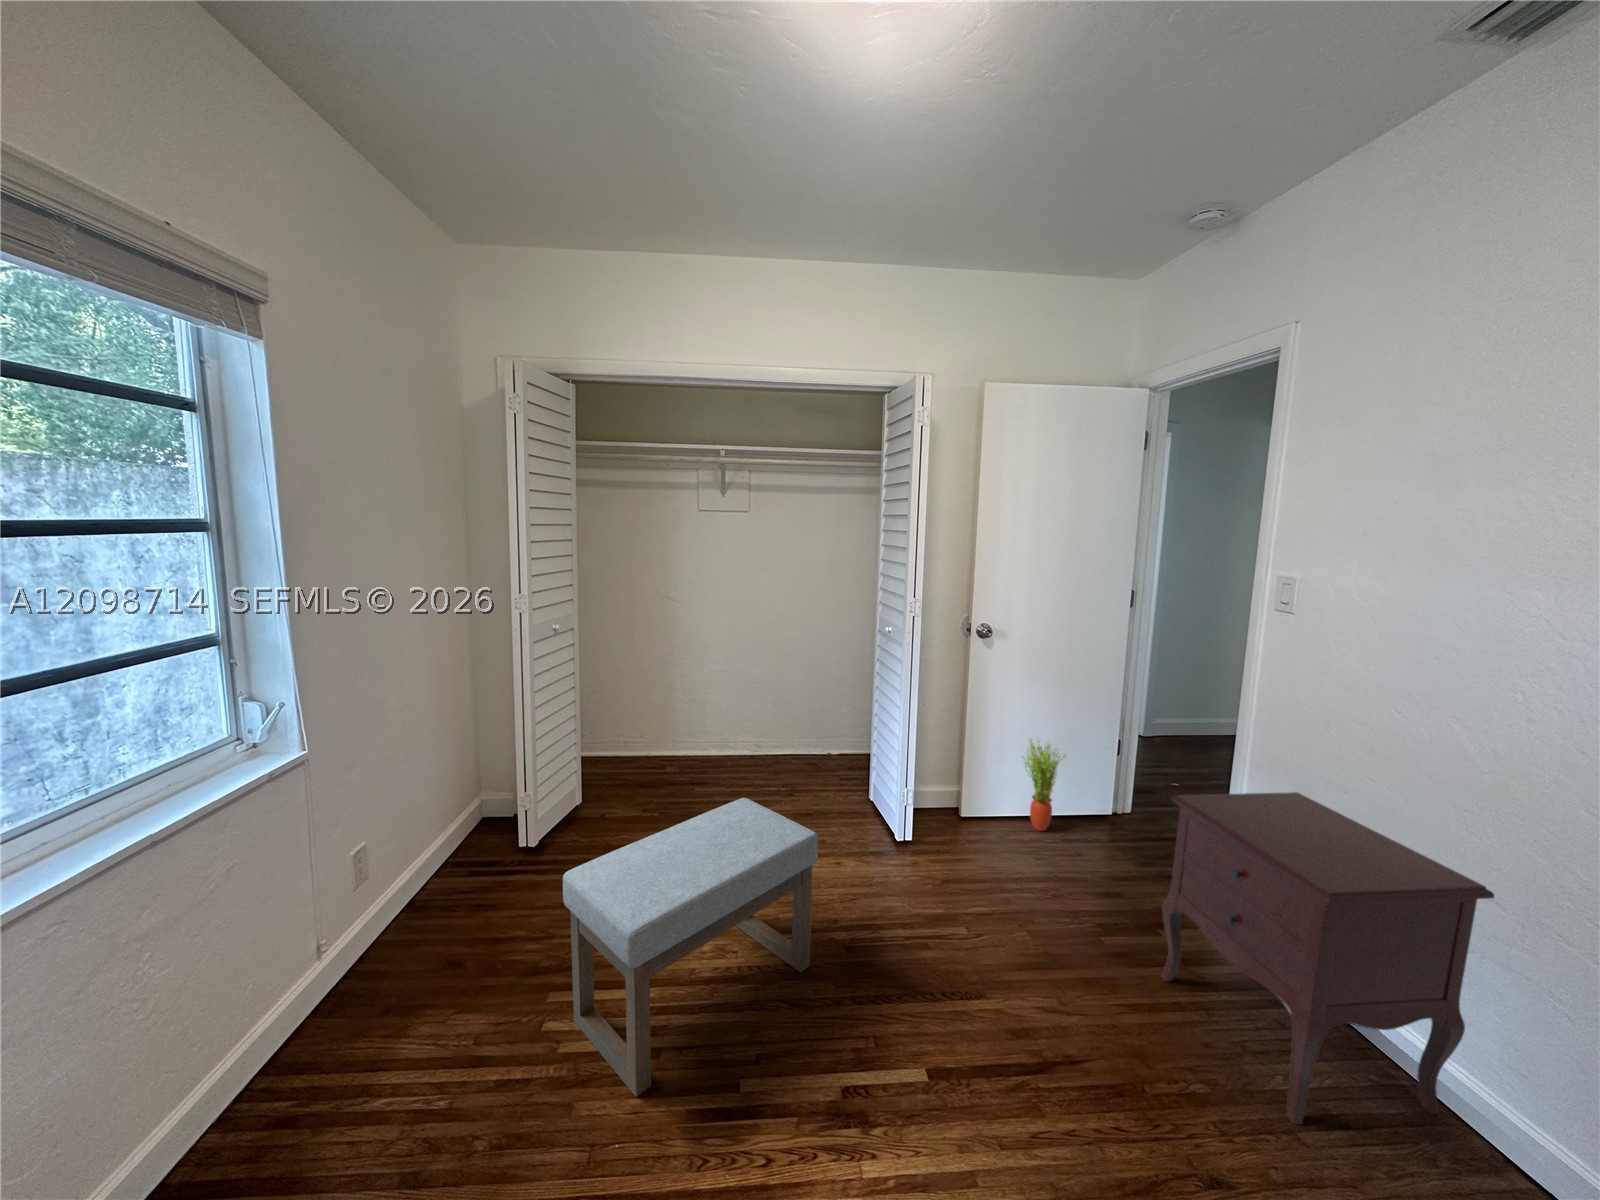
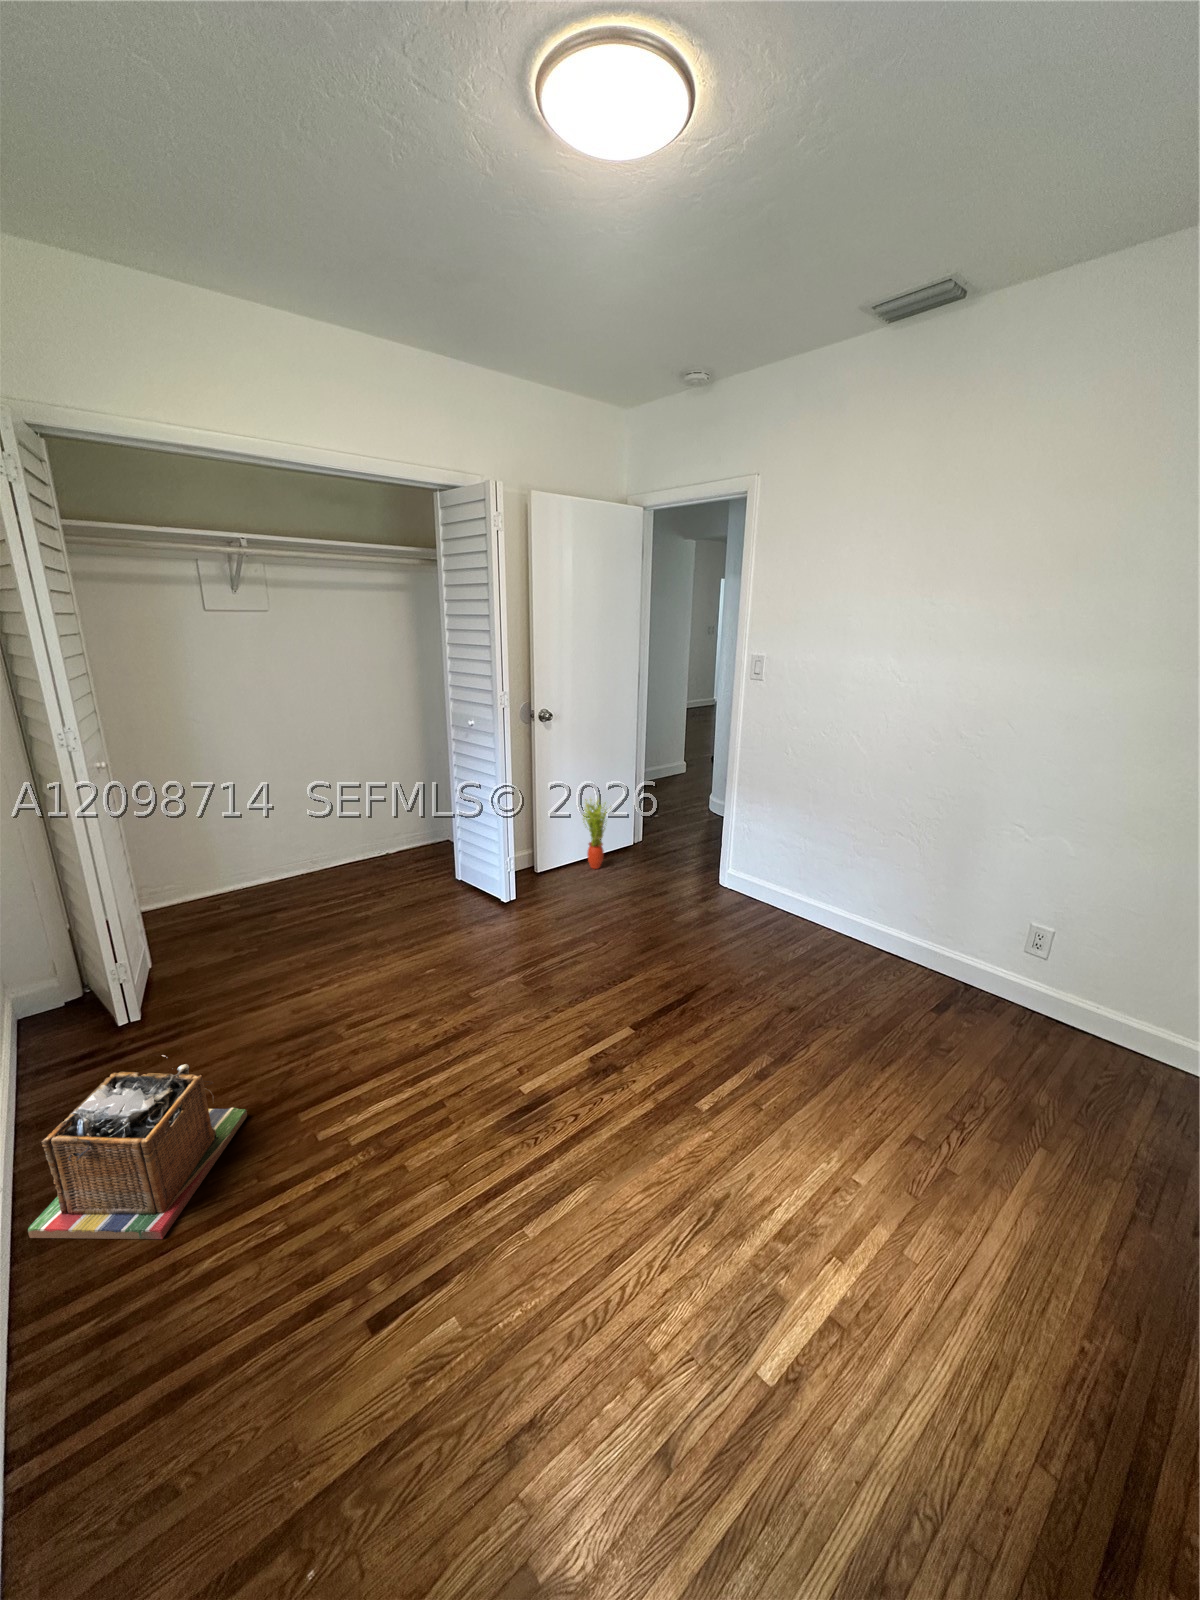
nightstand: present [1161,792,1494,1124] -> none [713,795,869,970]
ottoman: present [563,798,818,1097] -> none [324,891,511,1135]
laundry basket: none [341,882,523,1054] -> present [28,1055,247,1239]

